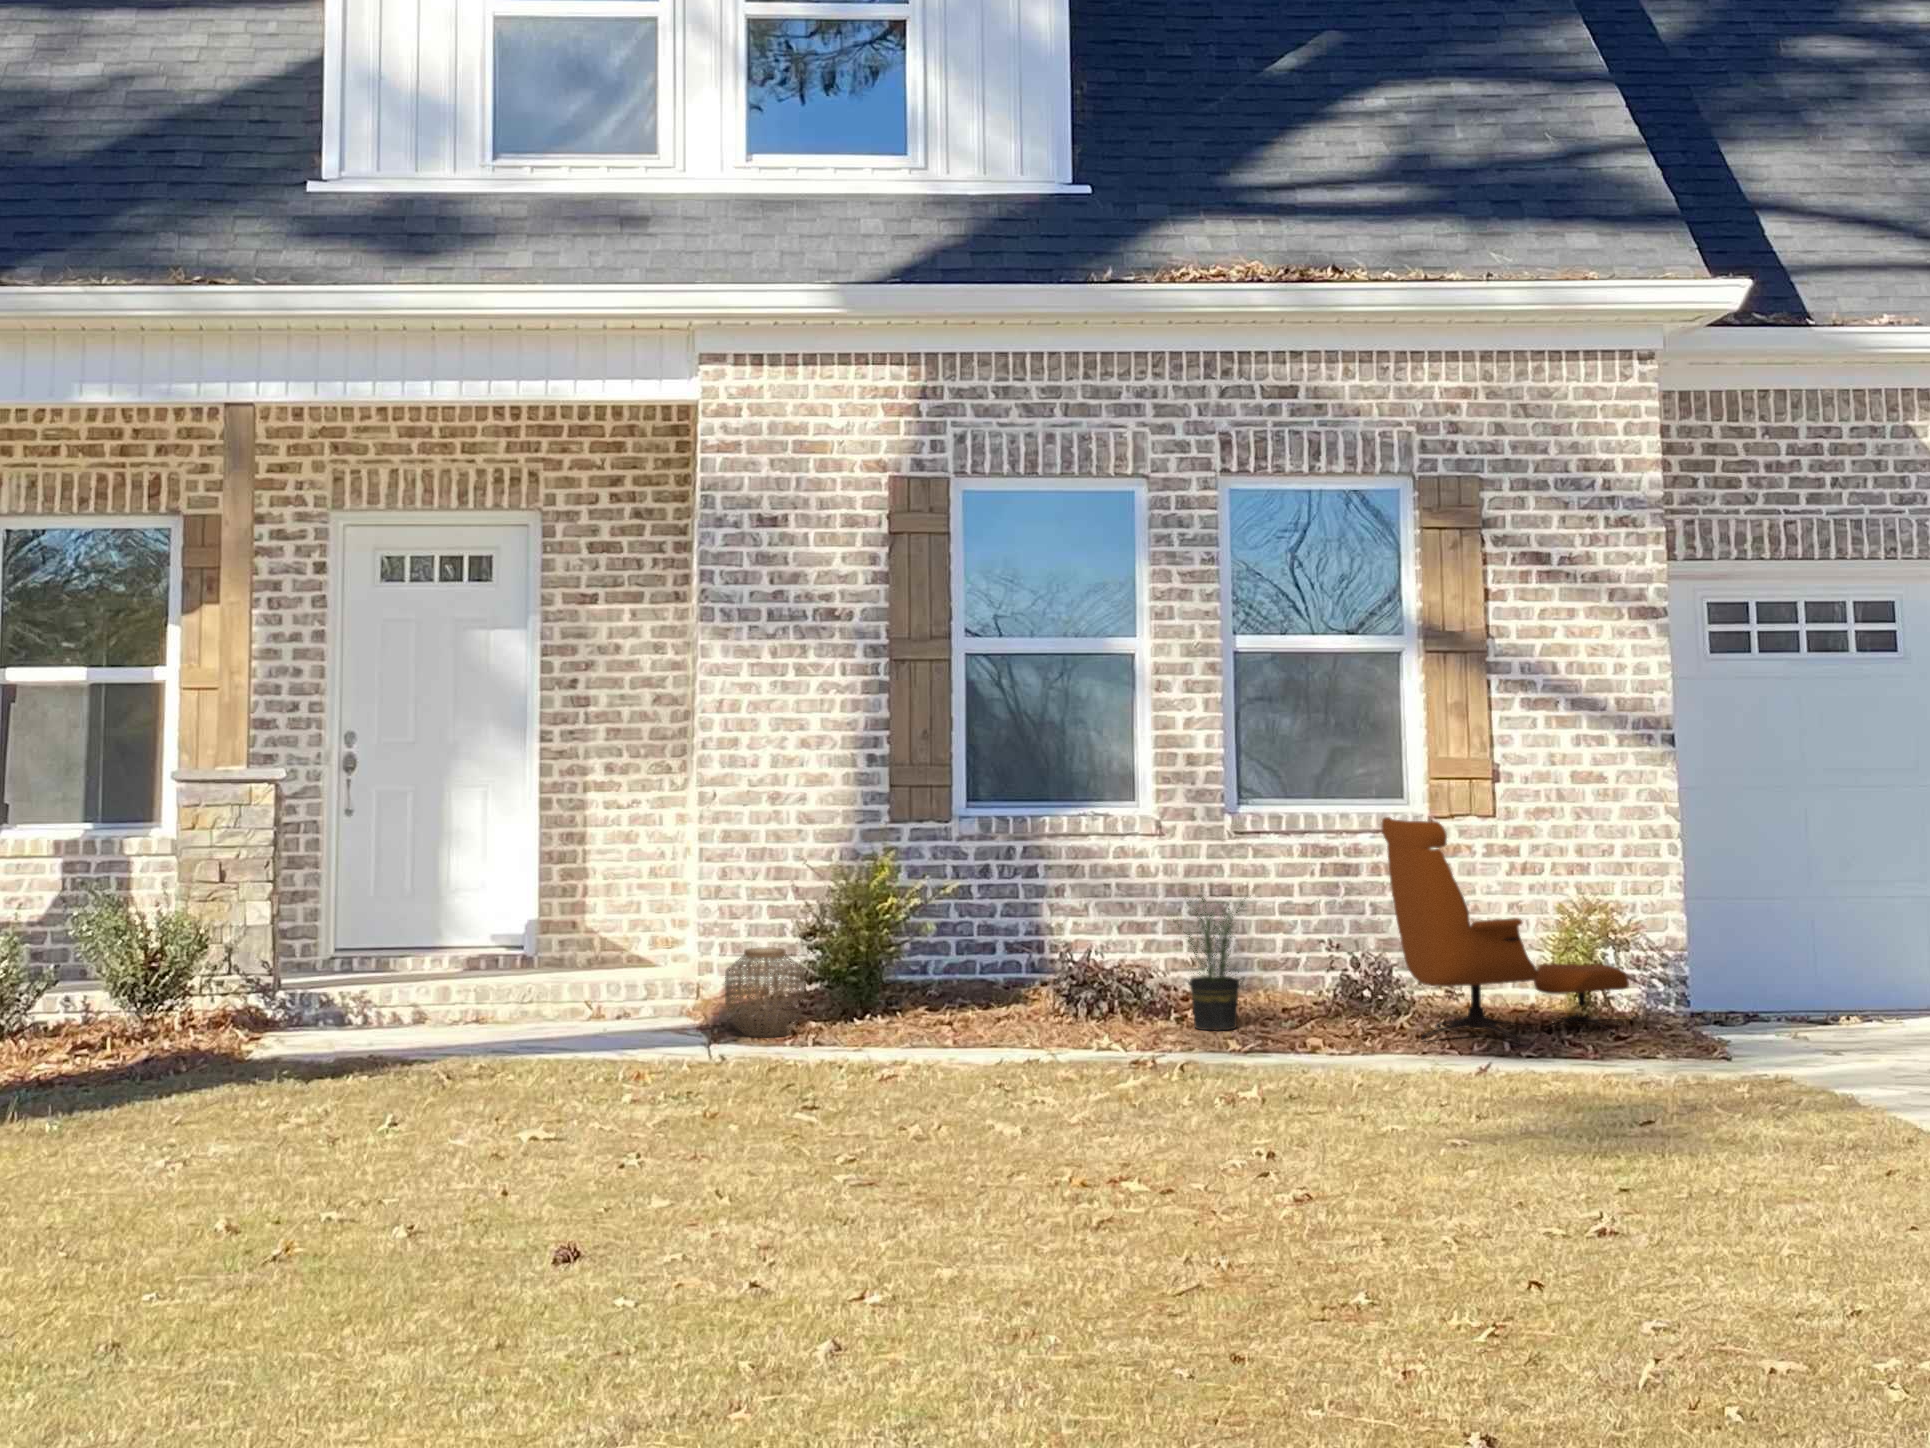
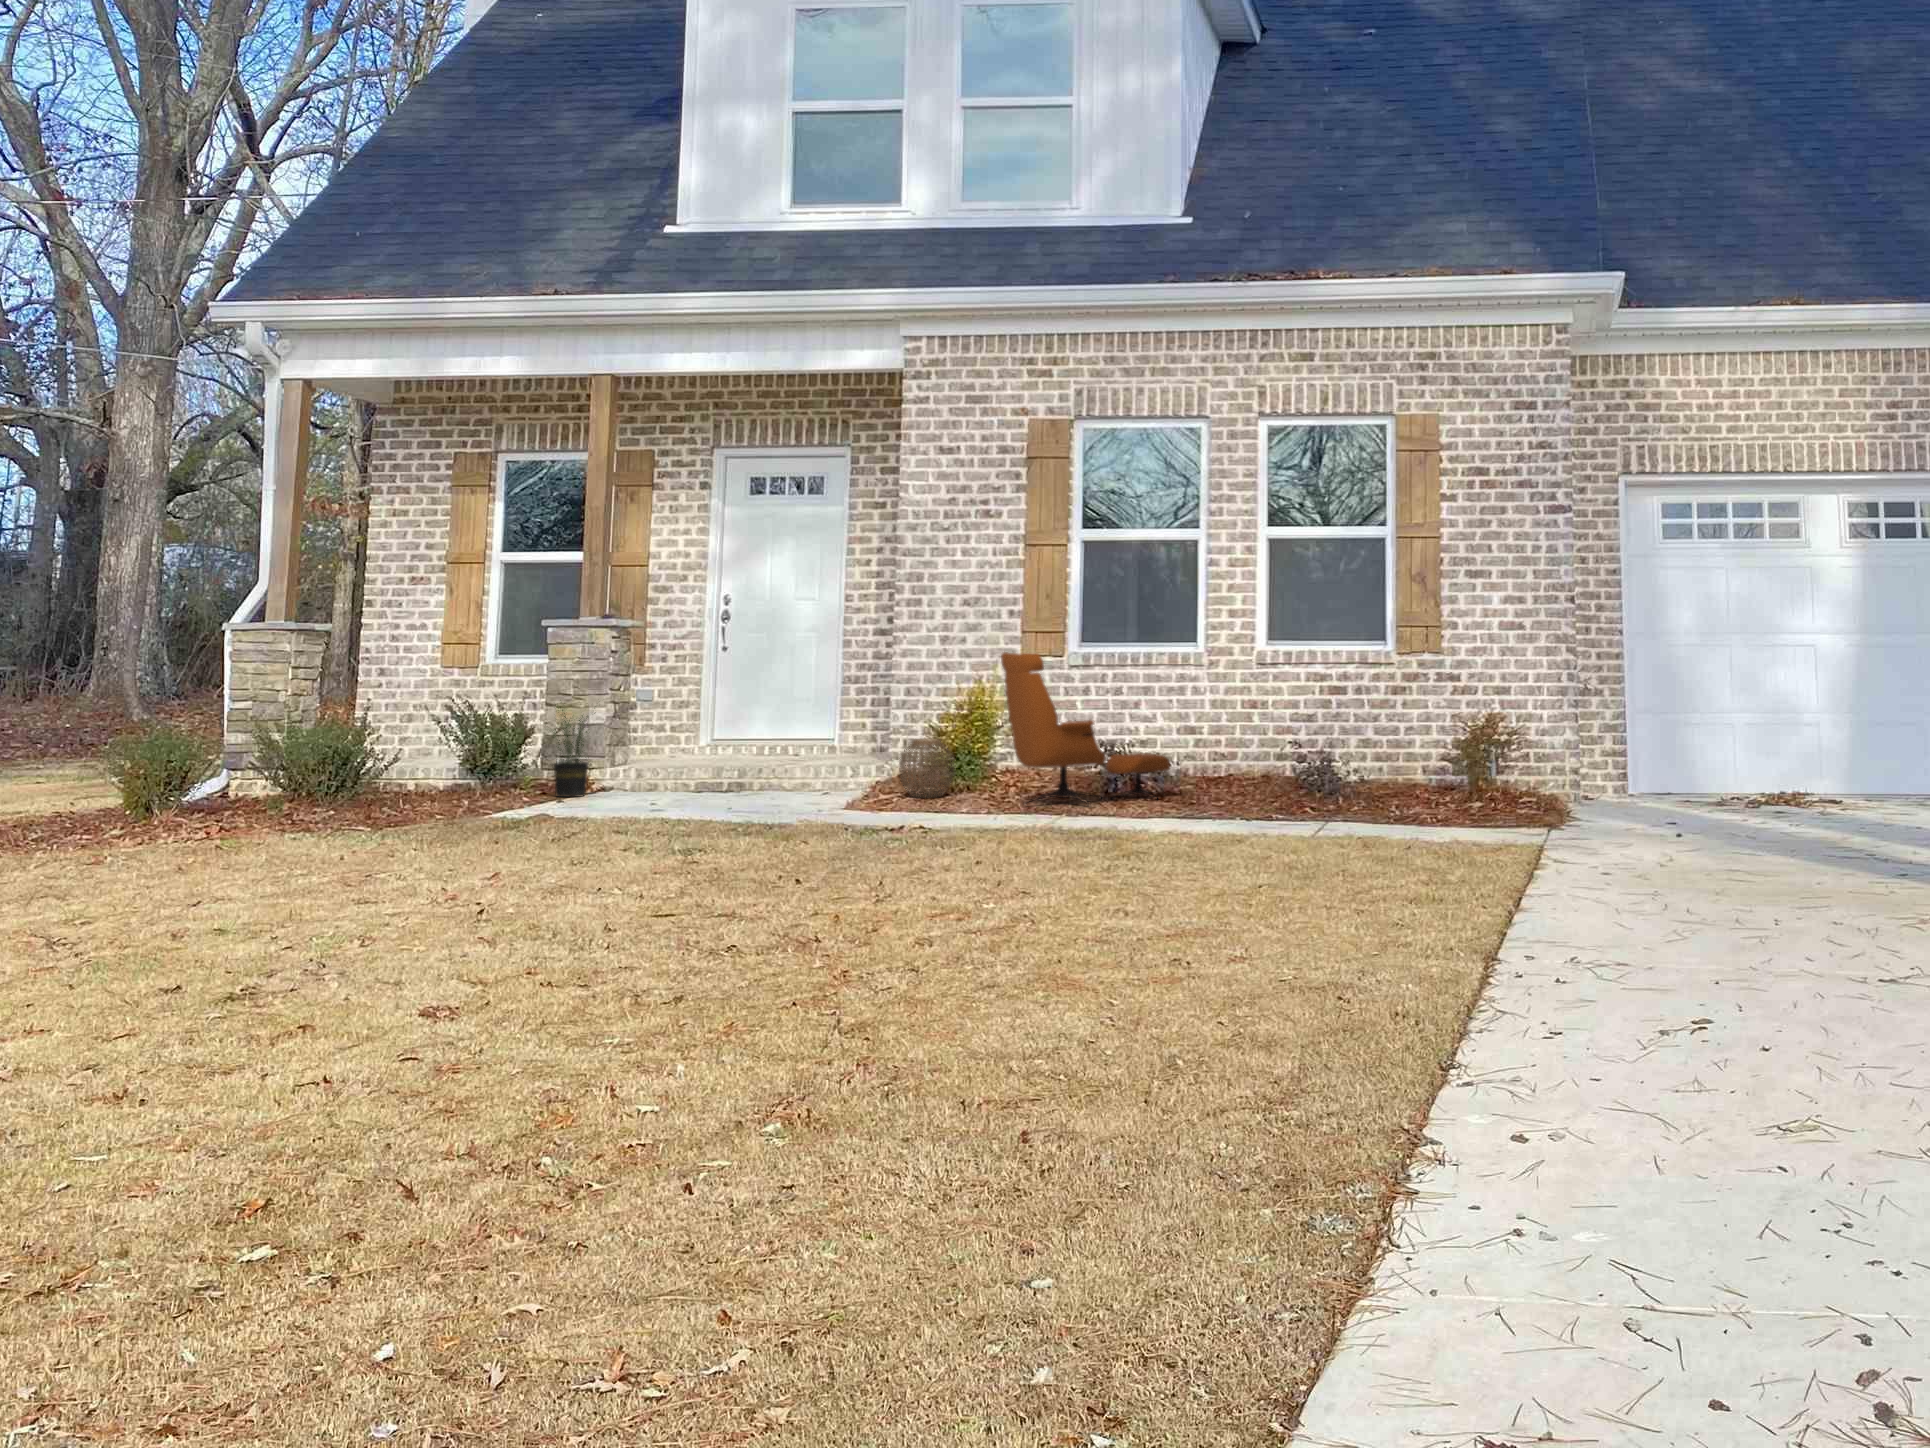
lounge chair: present [1382,817,1629,1043] -> present [1001,652,1170,805]
potted plant: present [1175,890,1246,1030] -> present [552,700,595,797]

